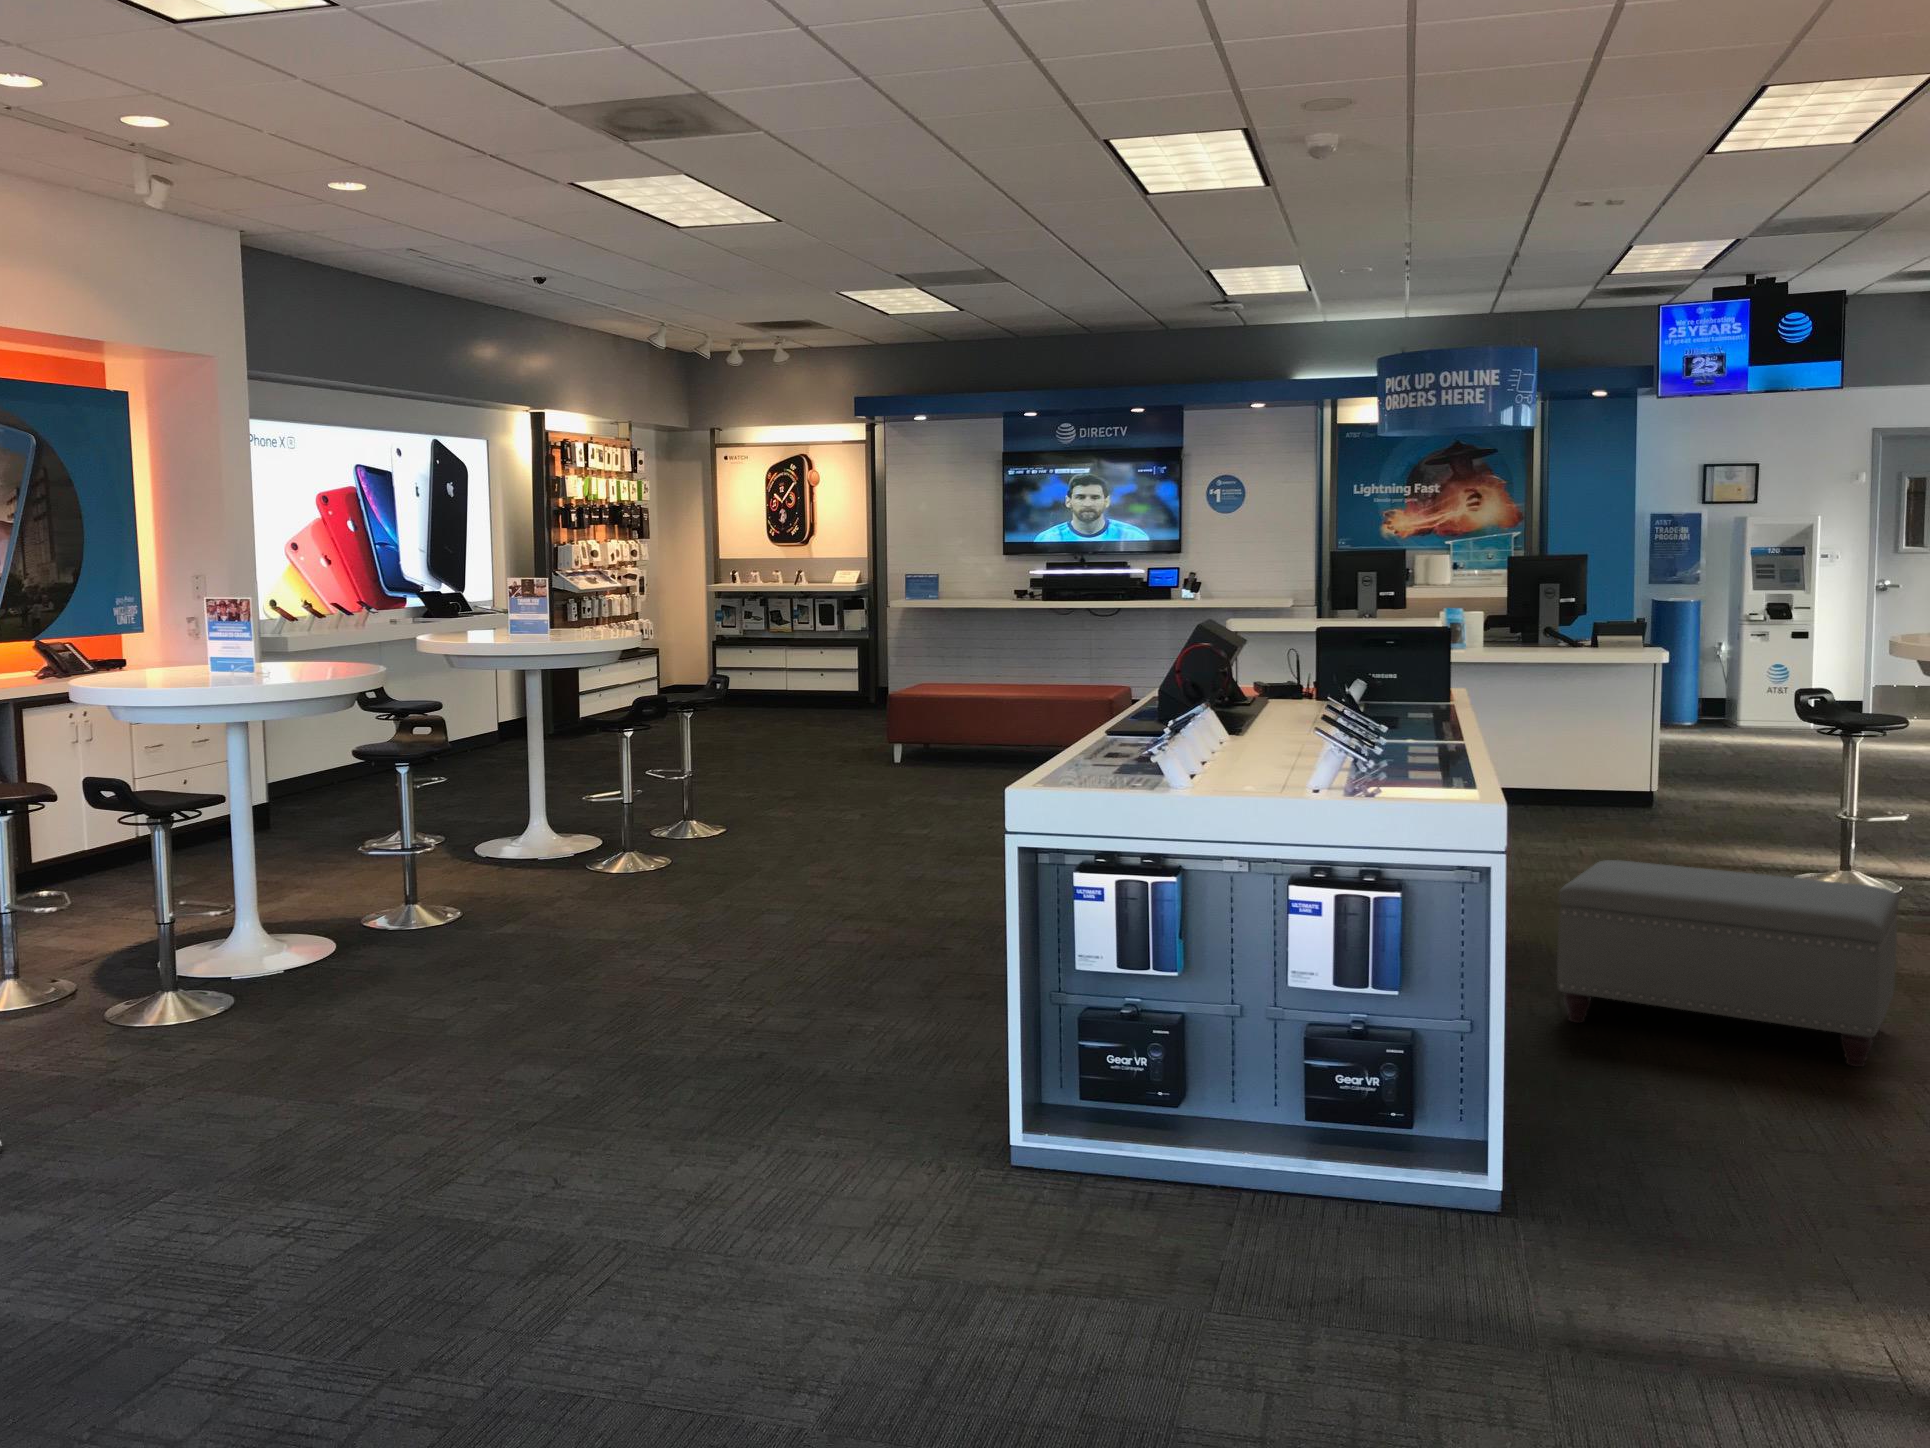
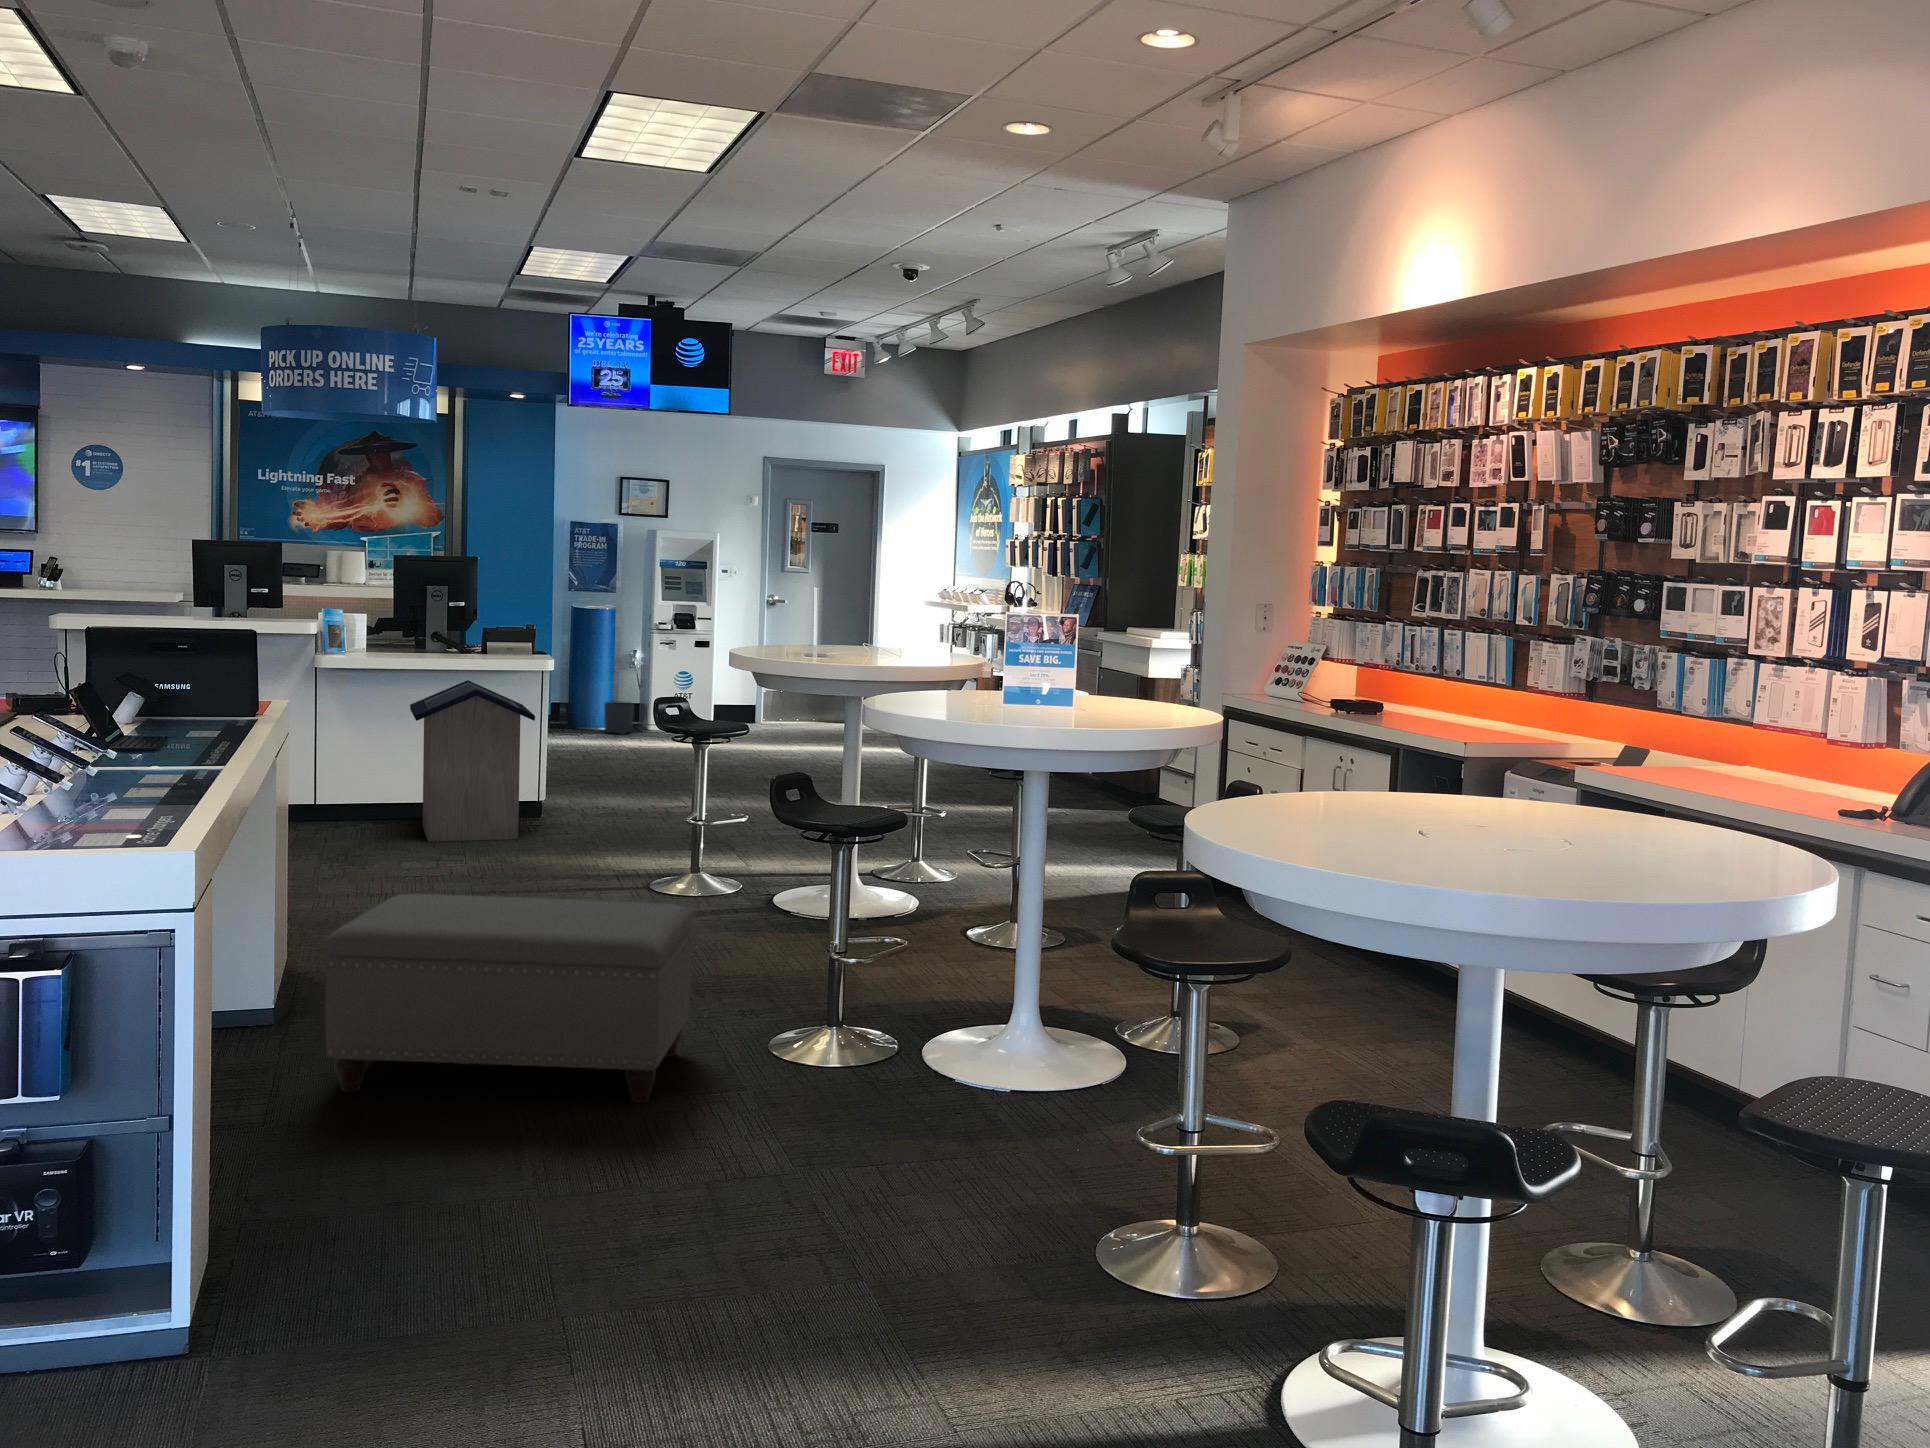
trash can: none [1532,673,1659,826] -> present [410,680,535,842]
planter: none [1689,695,1722,729] -> present [604,702,634,734]

